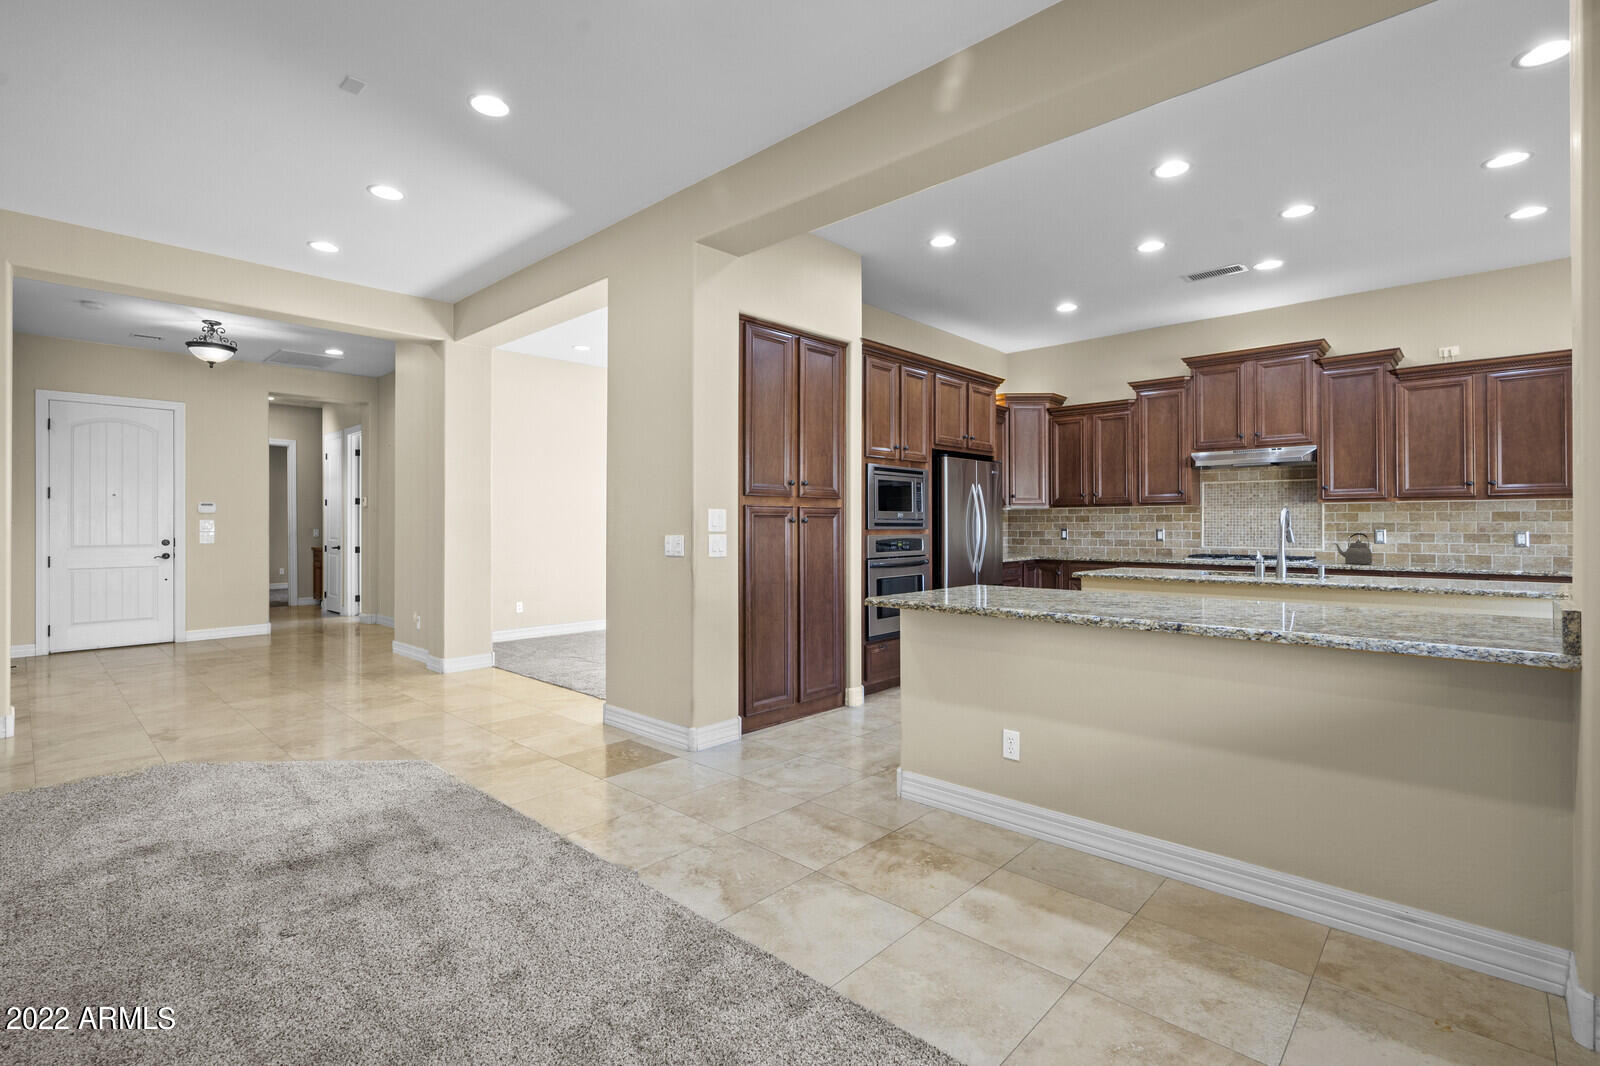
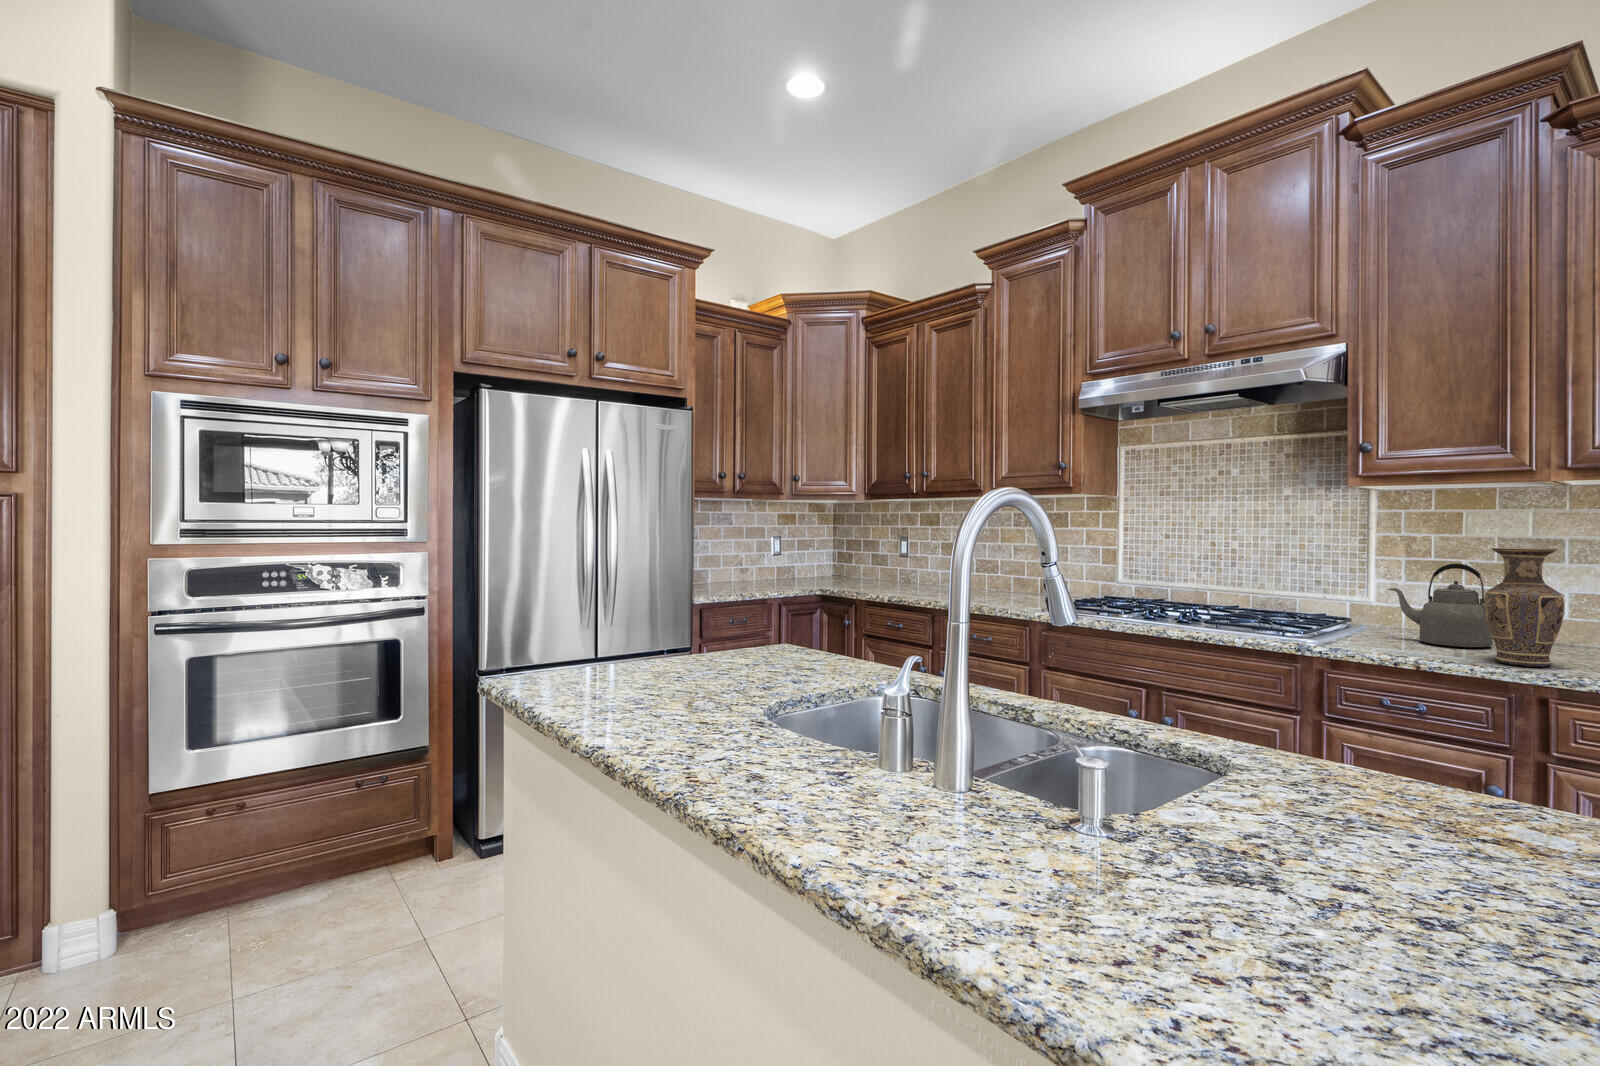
vase: none [1370,526,1397,567] -> present [1484,548,1565,667]

